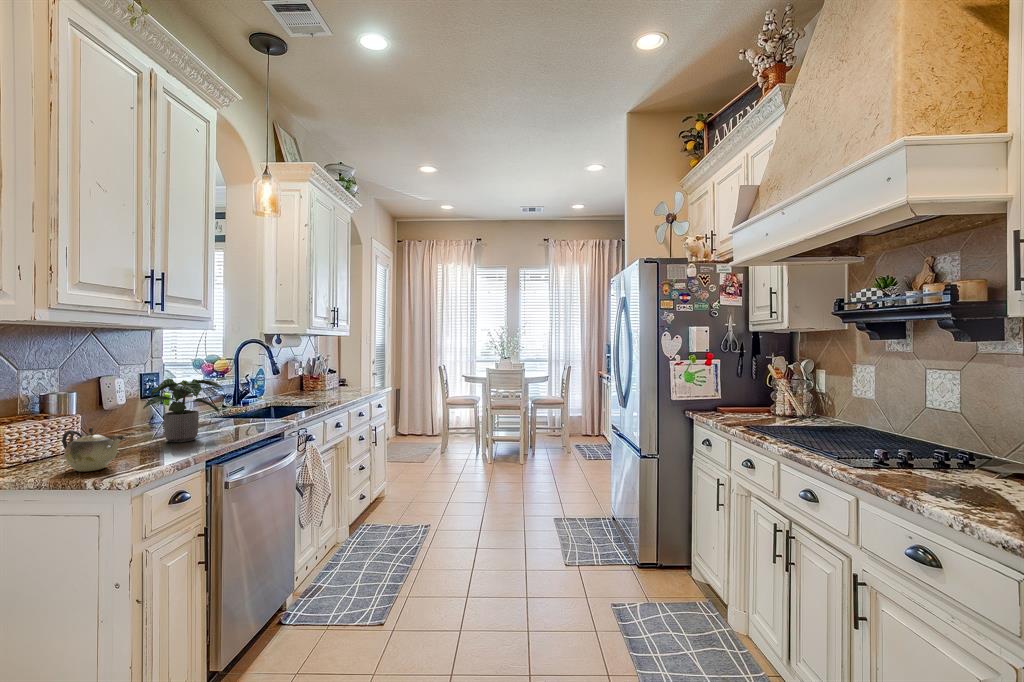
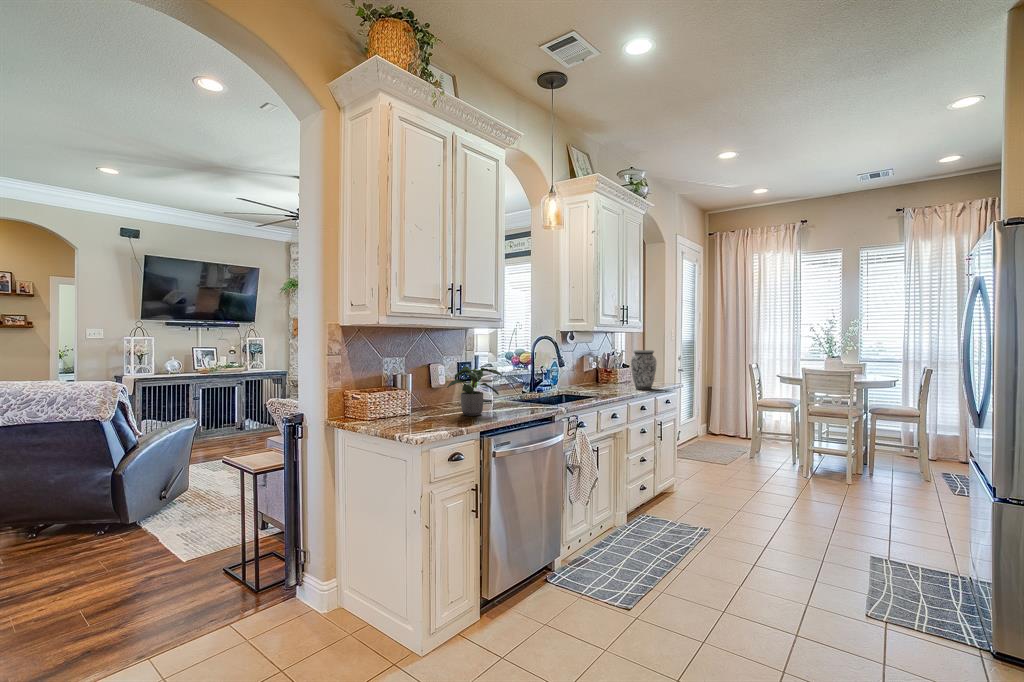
vase: none [347,355,373,395] -> present [631,350,656,389]
teapot: present [62,427,126,471] -> none [392,398,422,428]

